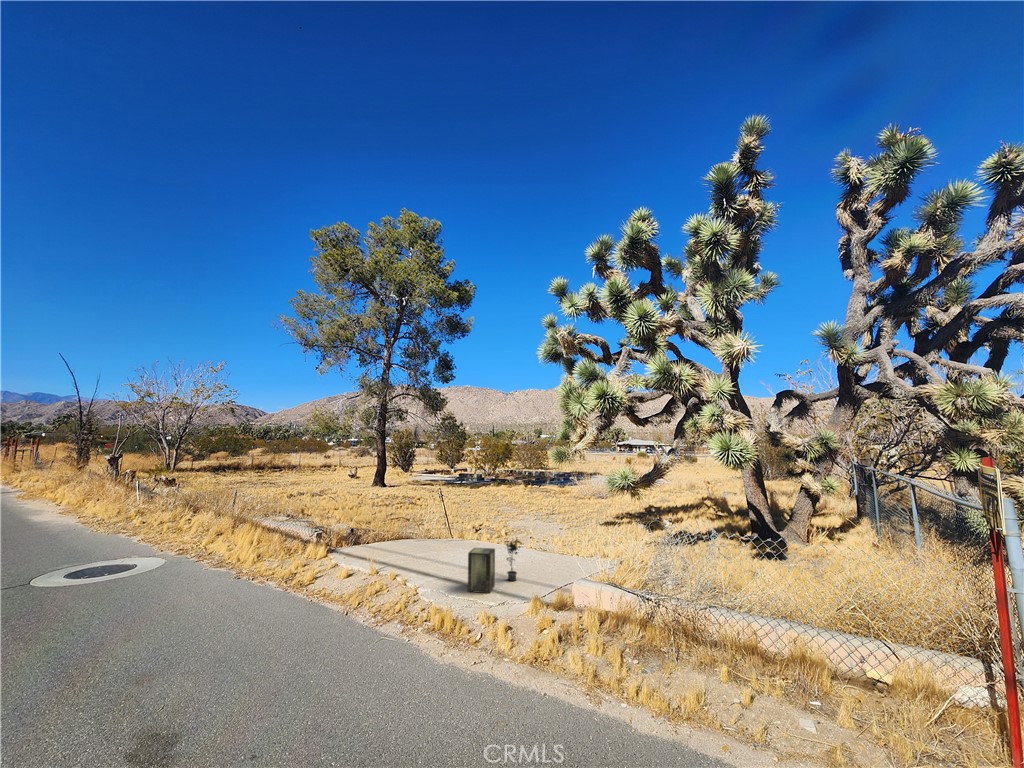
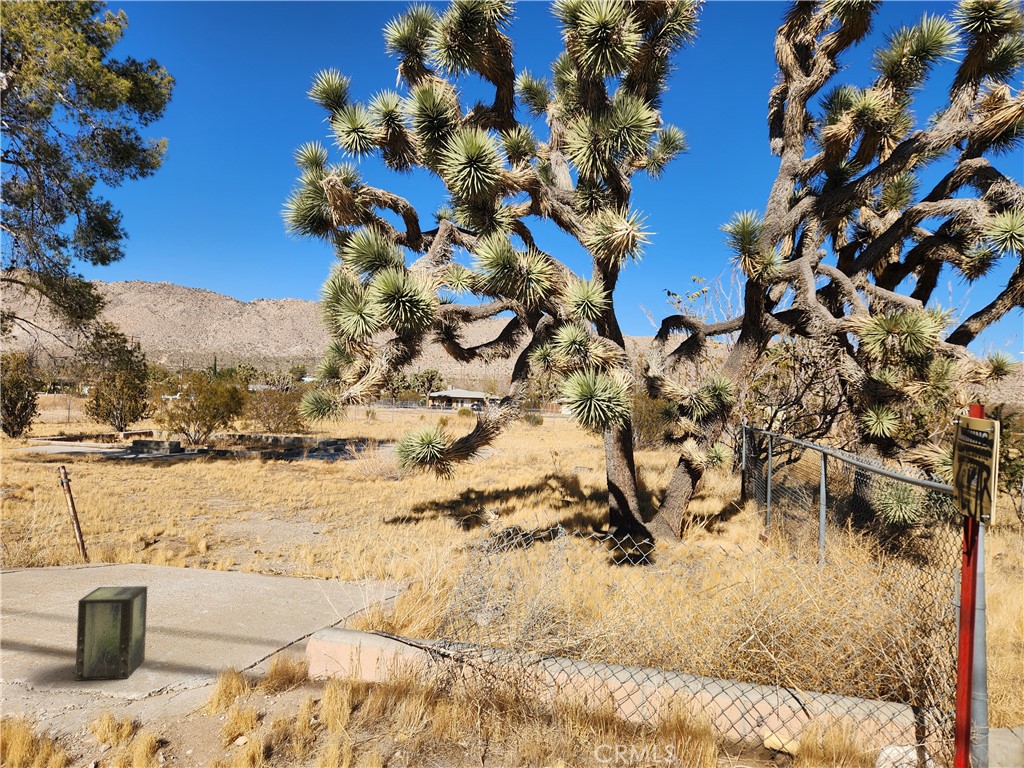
potted plant: present [506,539,521,581] -> none [171,560,211,646]

